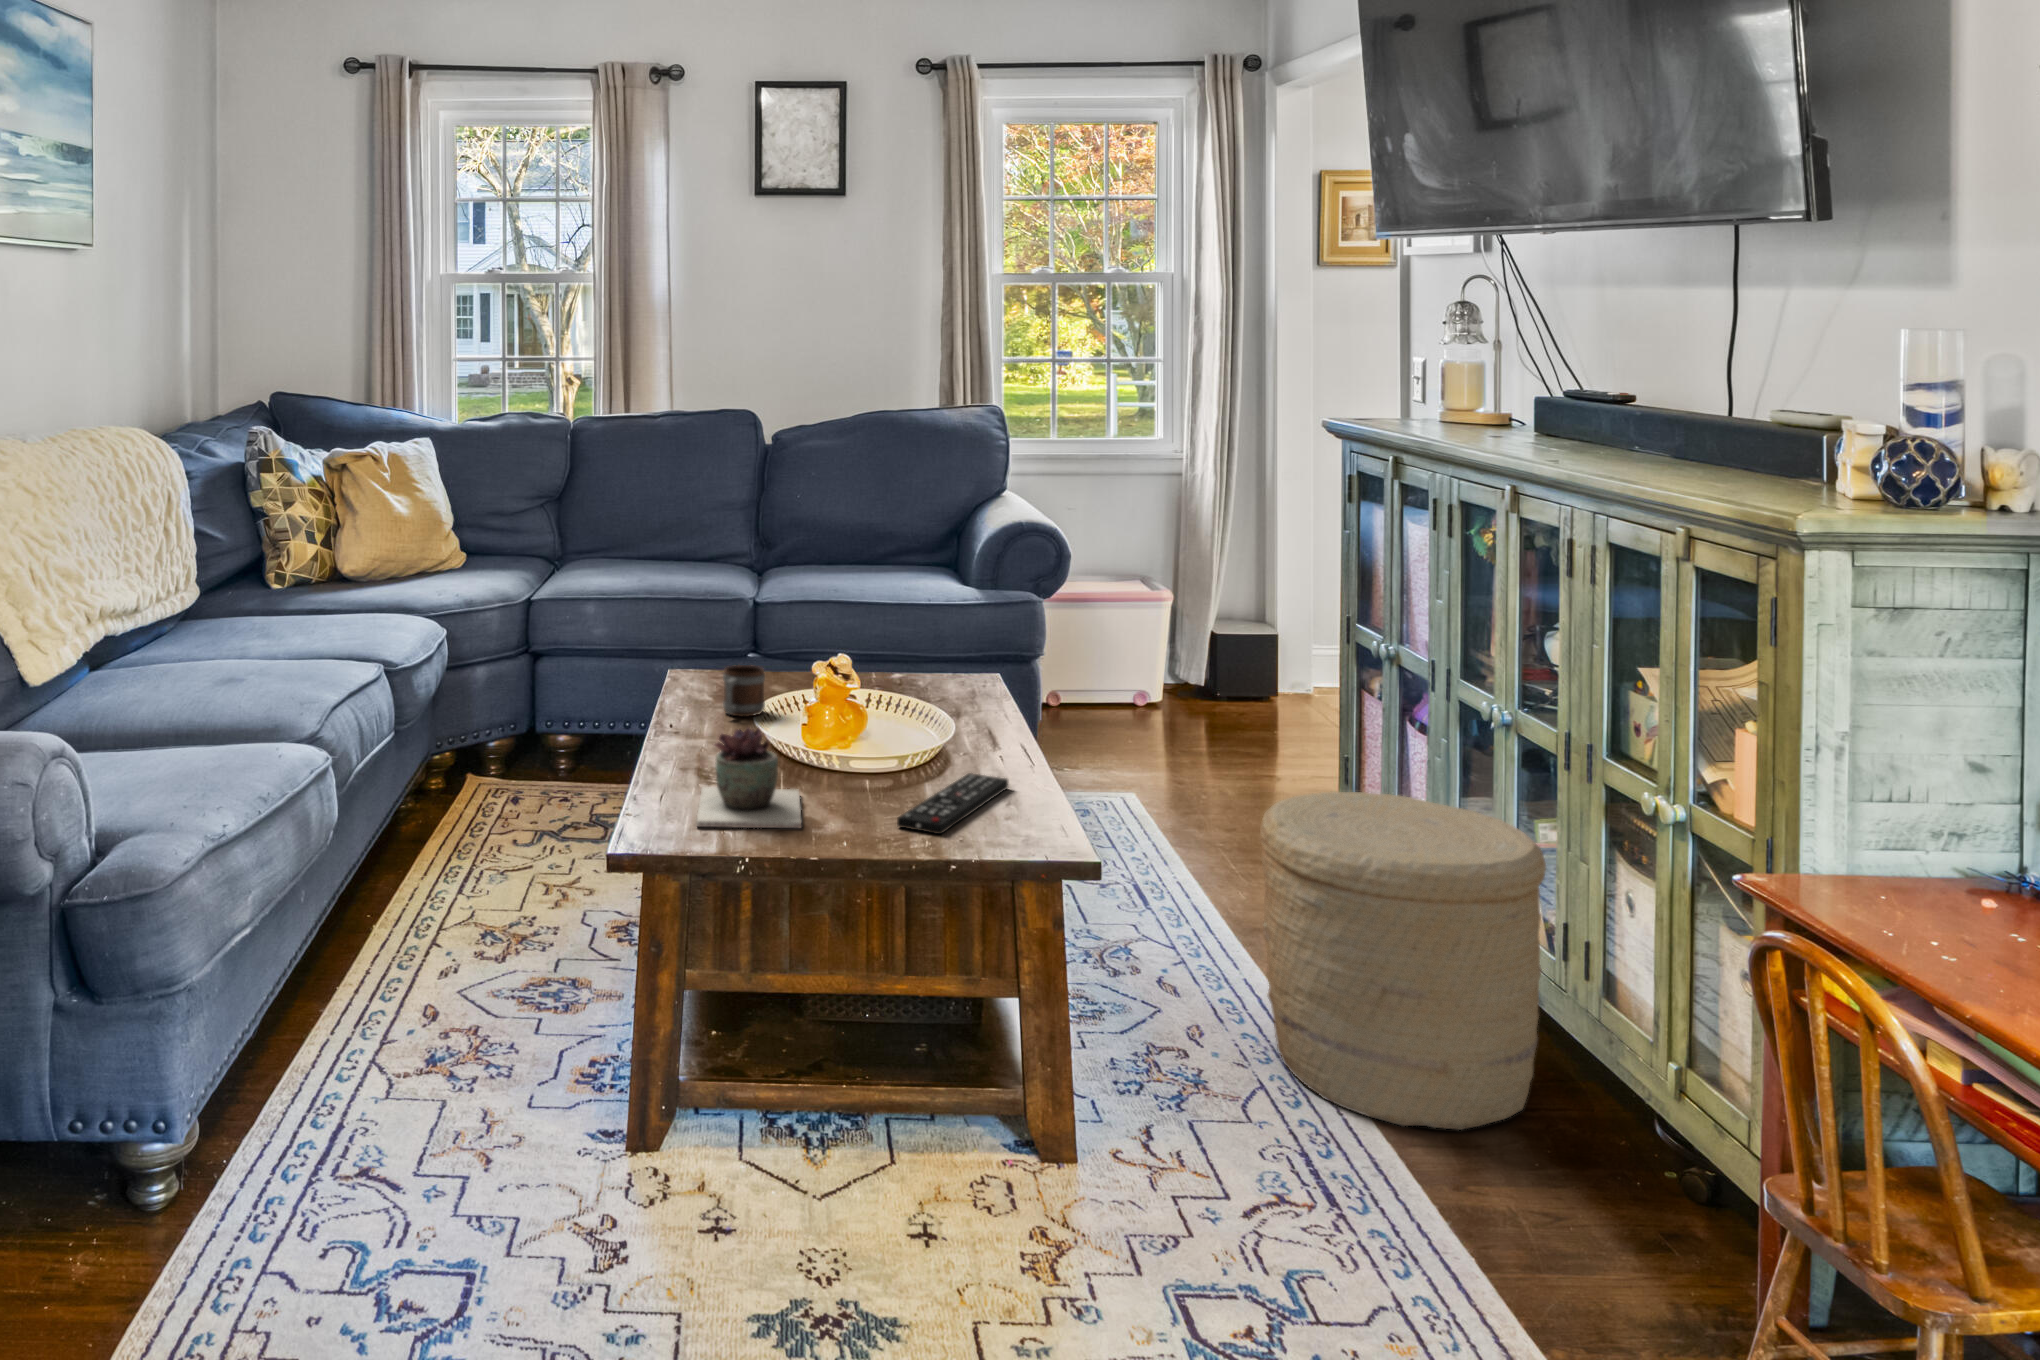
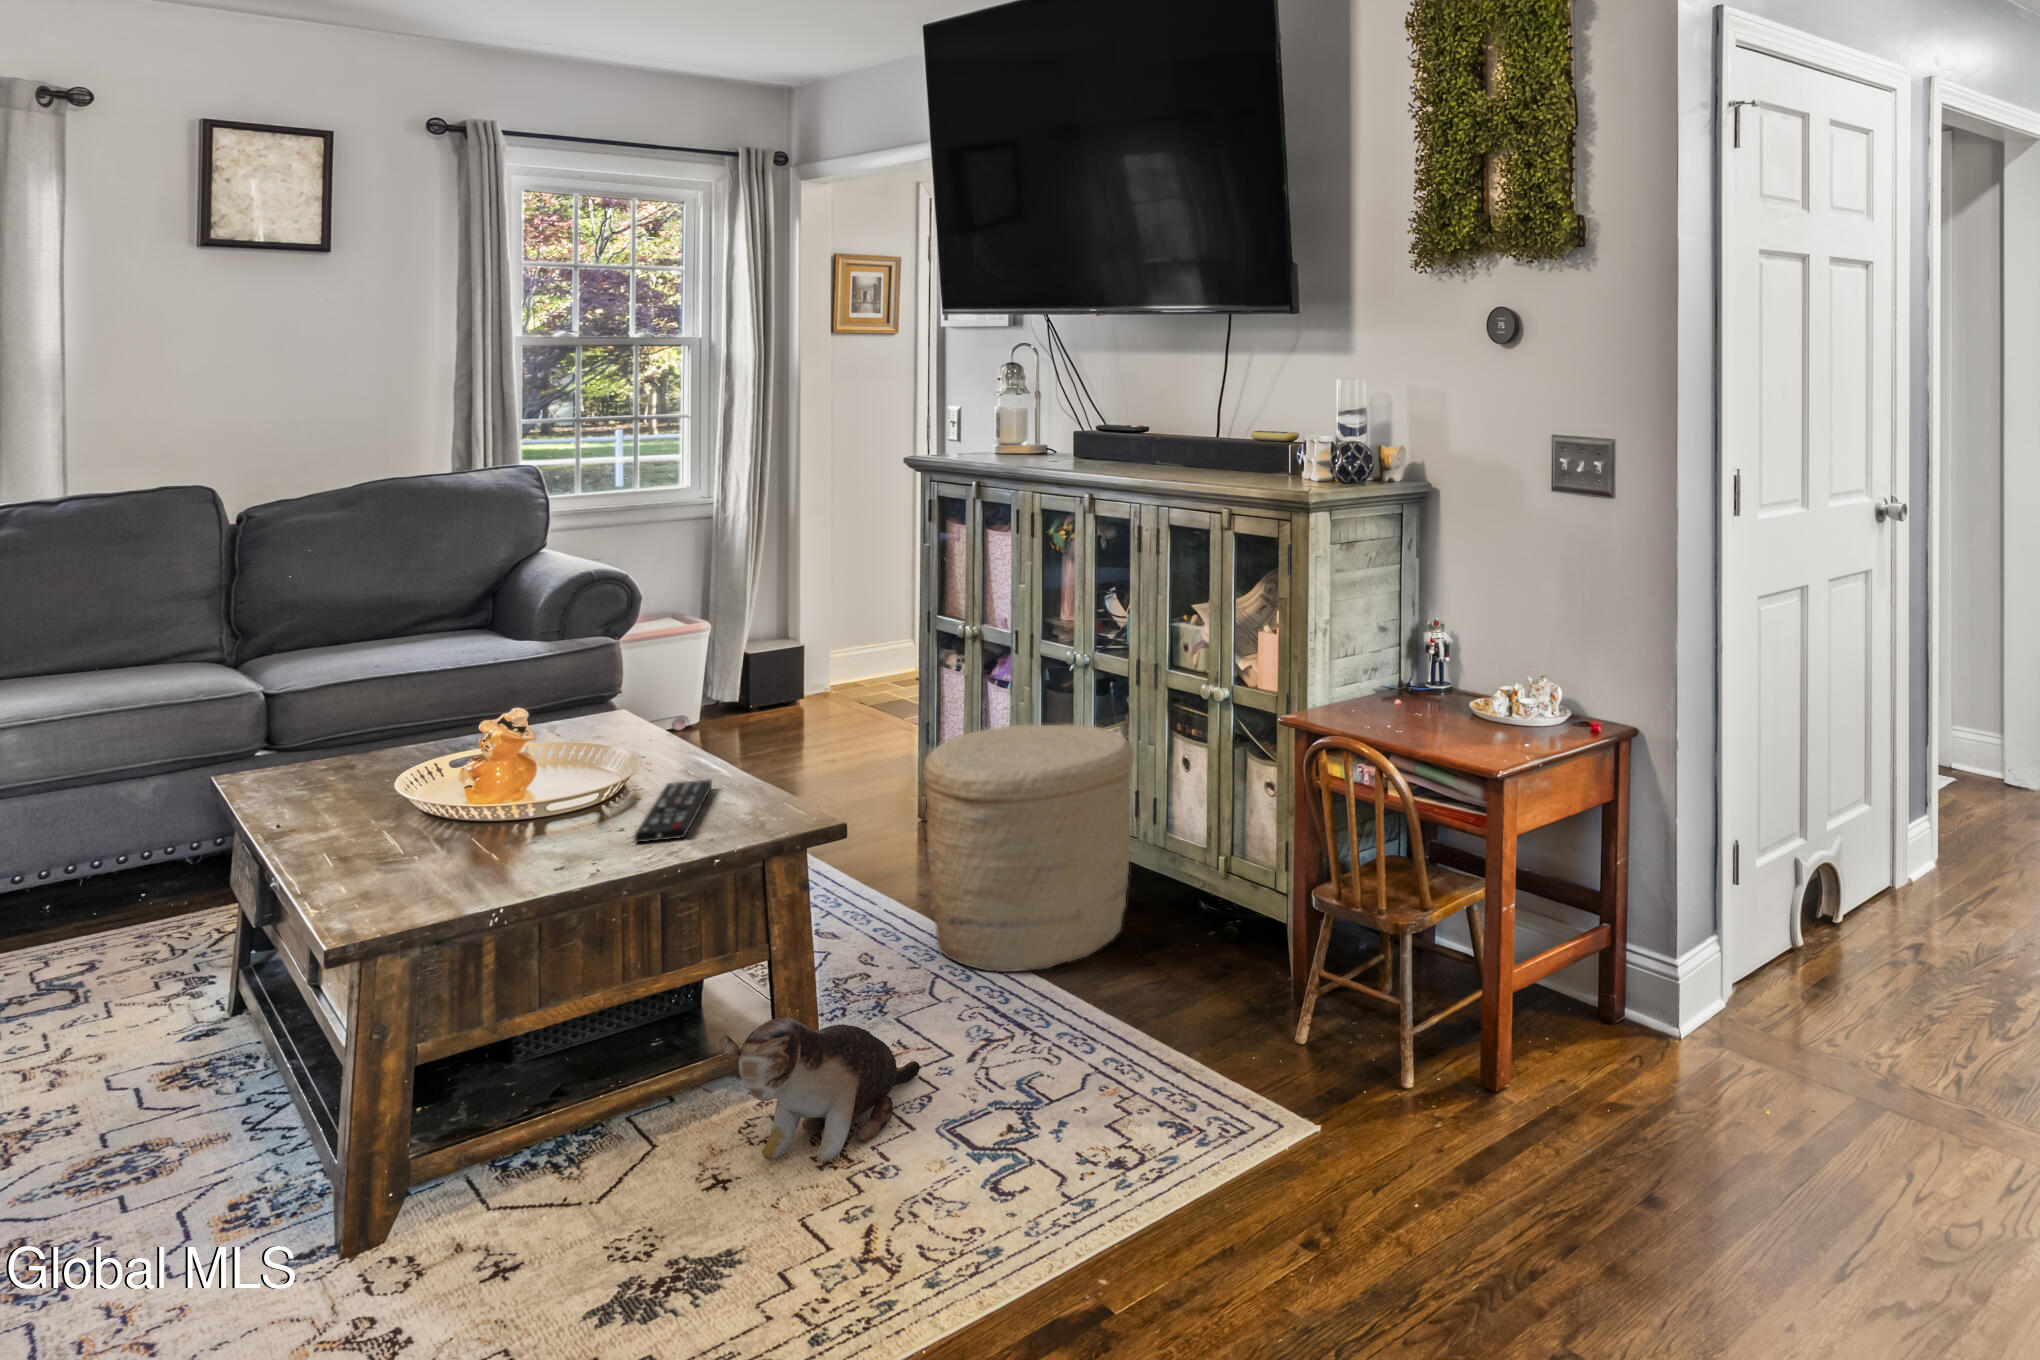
mug: present [723,665,765,716] -> none [295,731,356,791]
succulent plant: present [697,728,802,828] -> none [373,781,533,898]
plush toy: none [917,1068,1184,1265] -> present [719,1016,920,1162]

